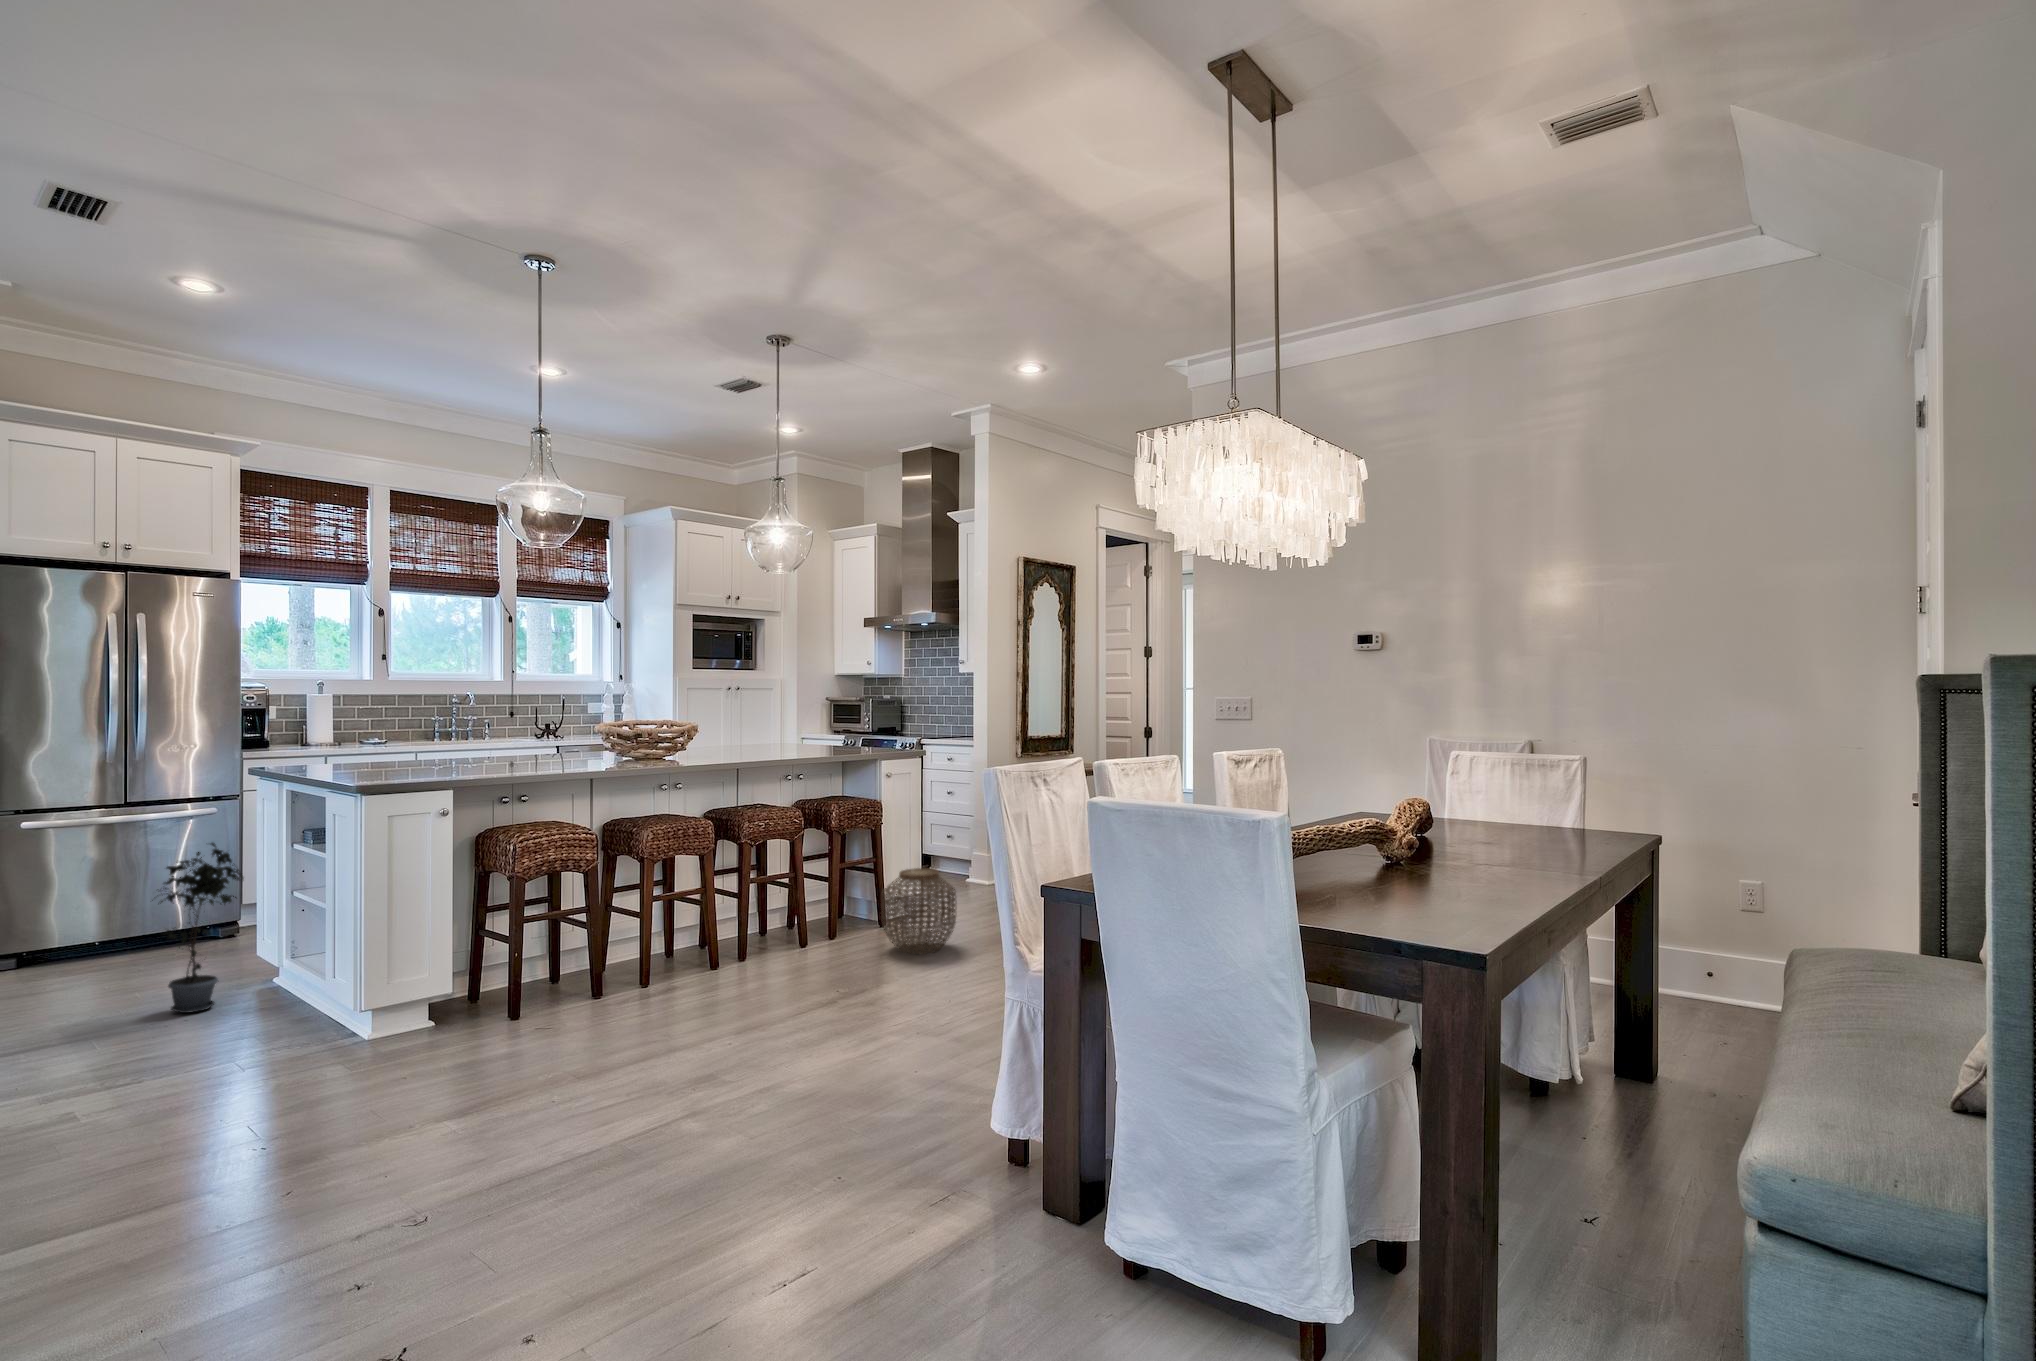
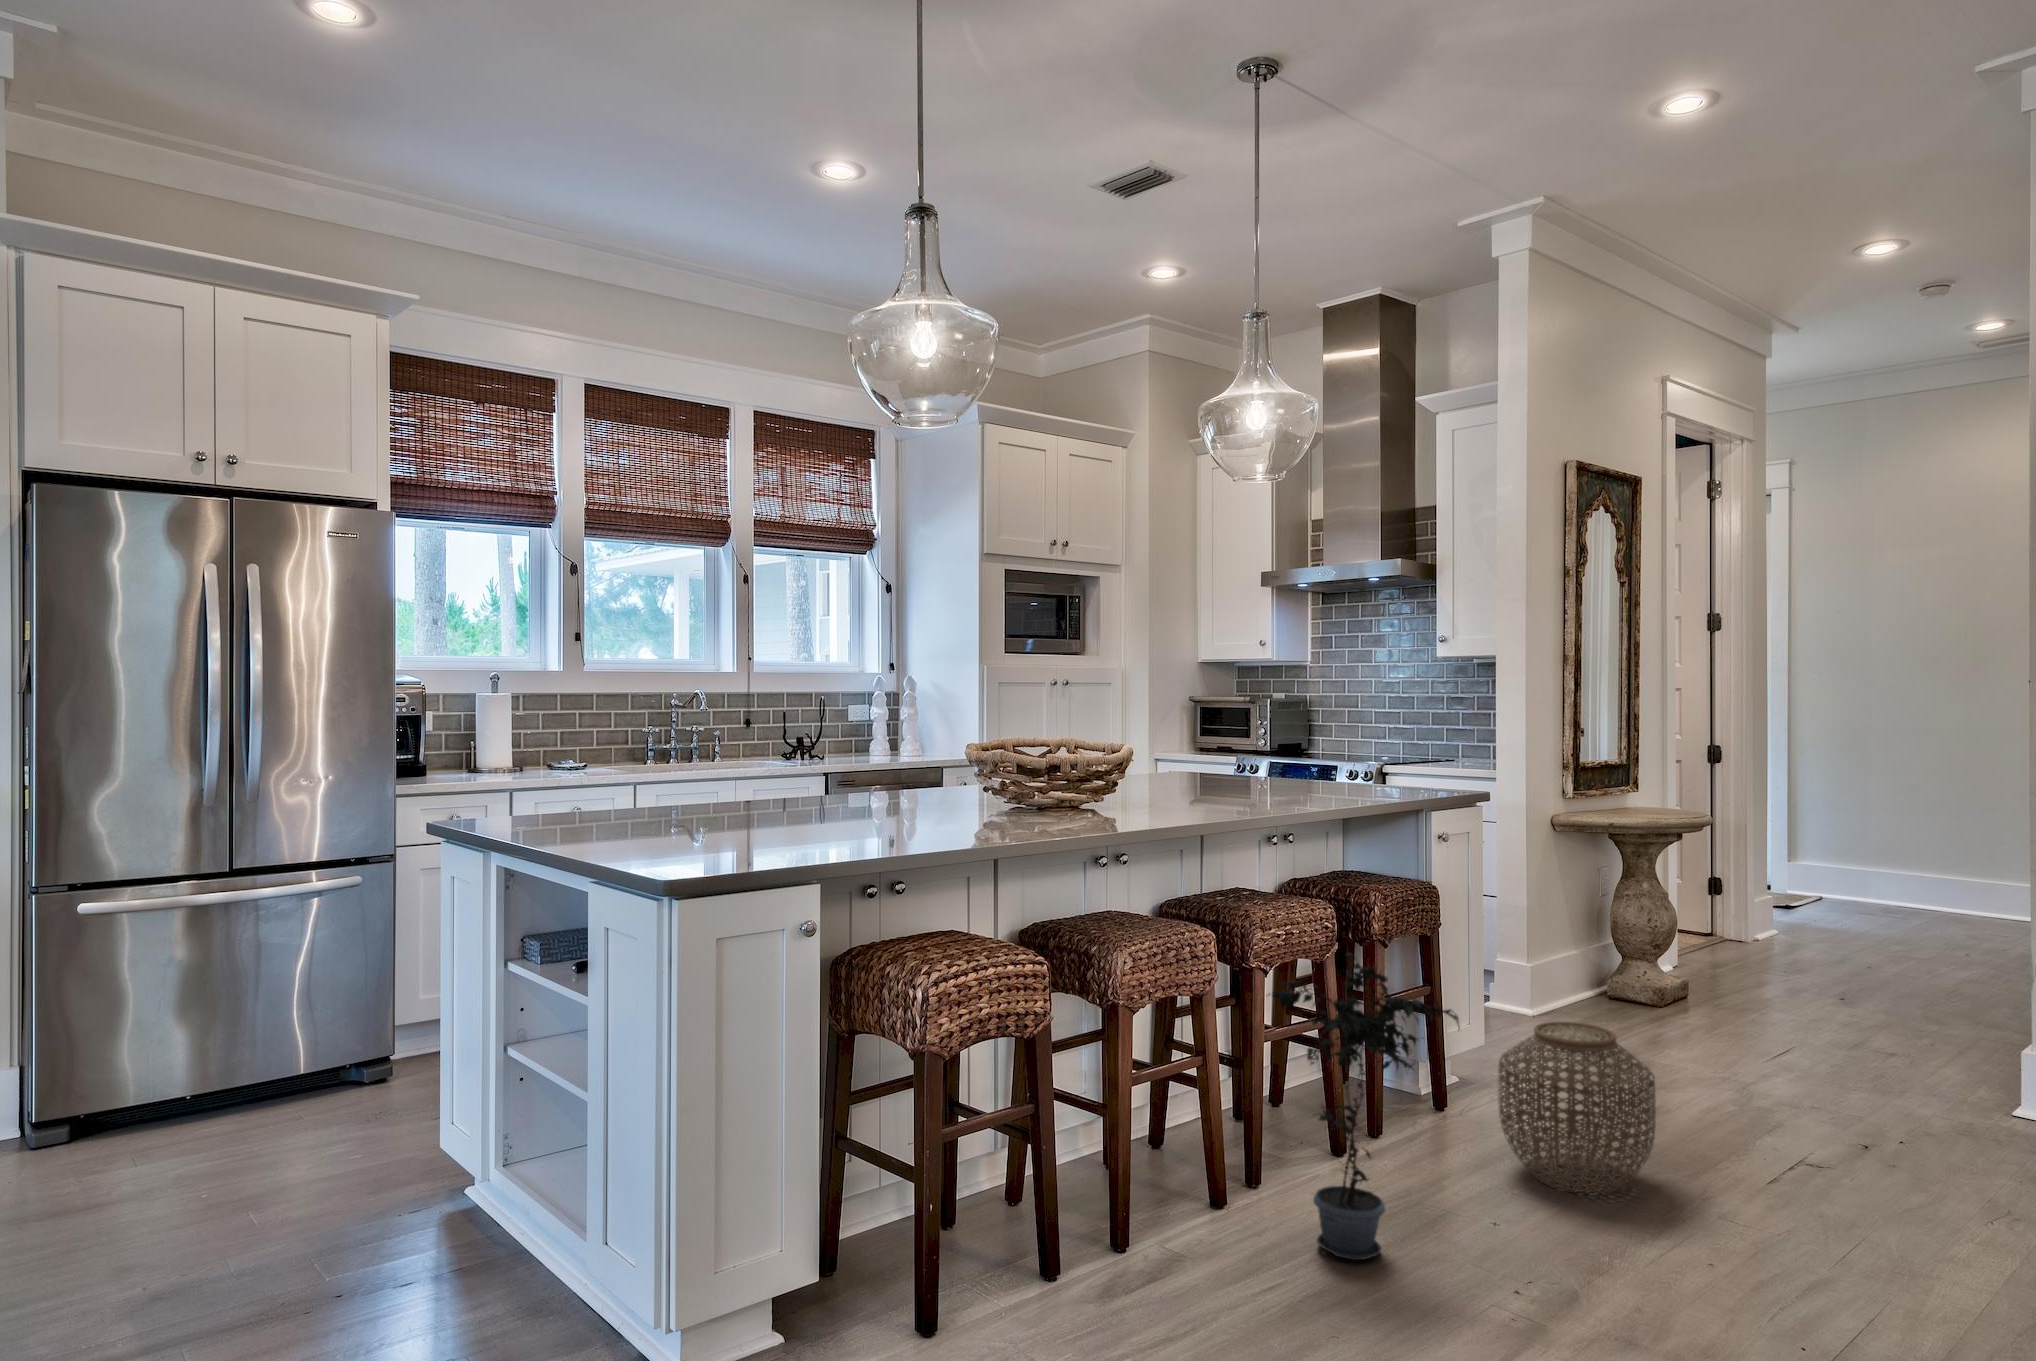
potted plant: present [152,843,244,1013] -> present [1273,953,1459,1260]

